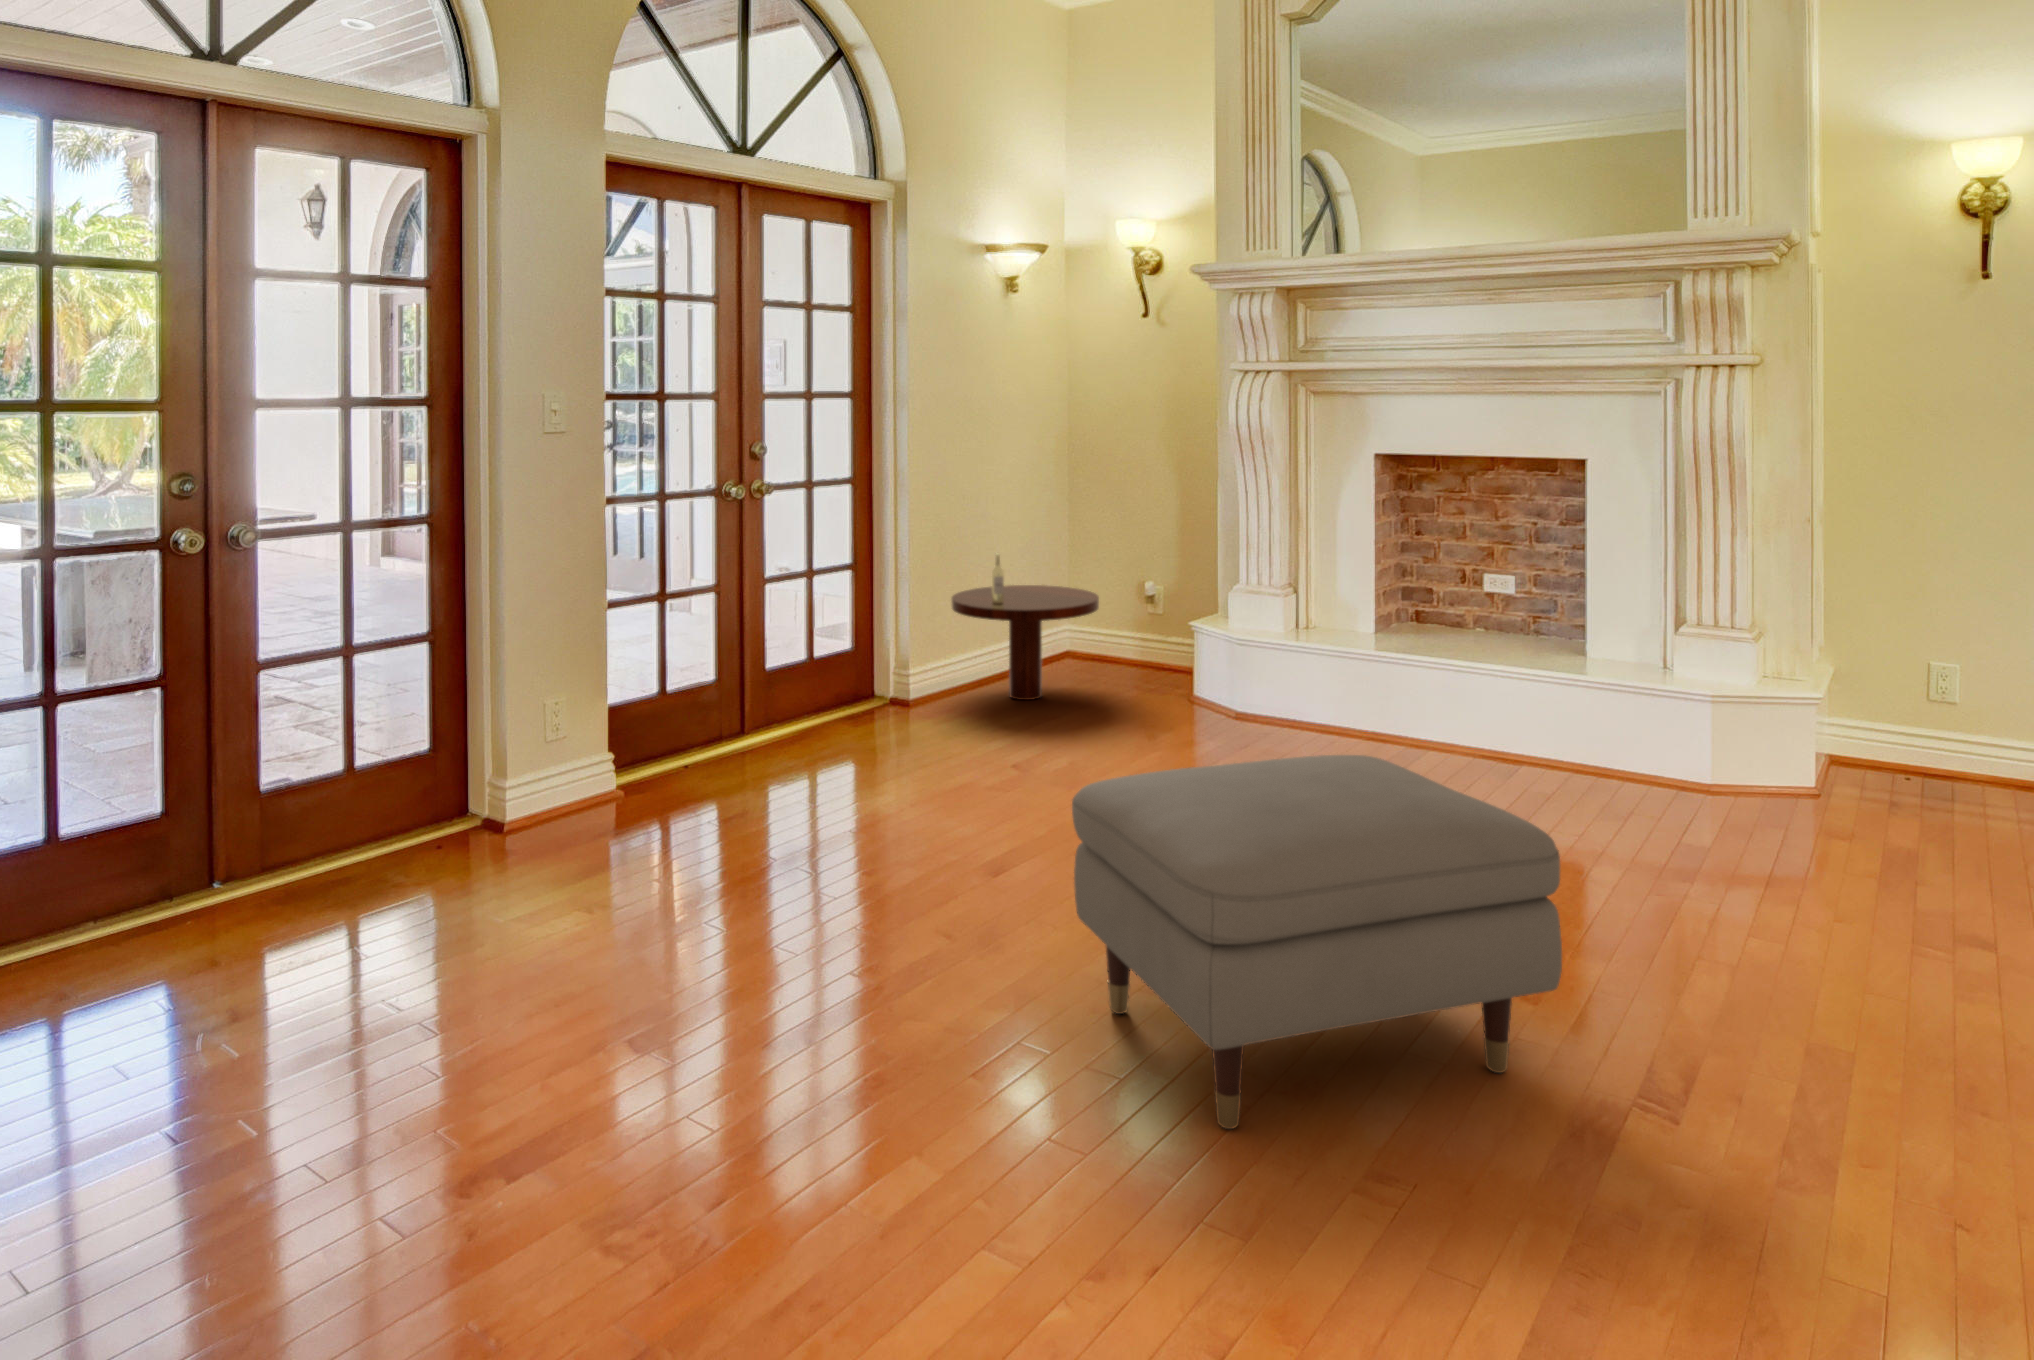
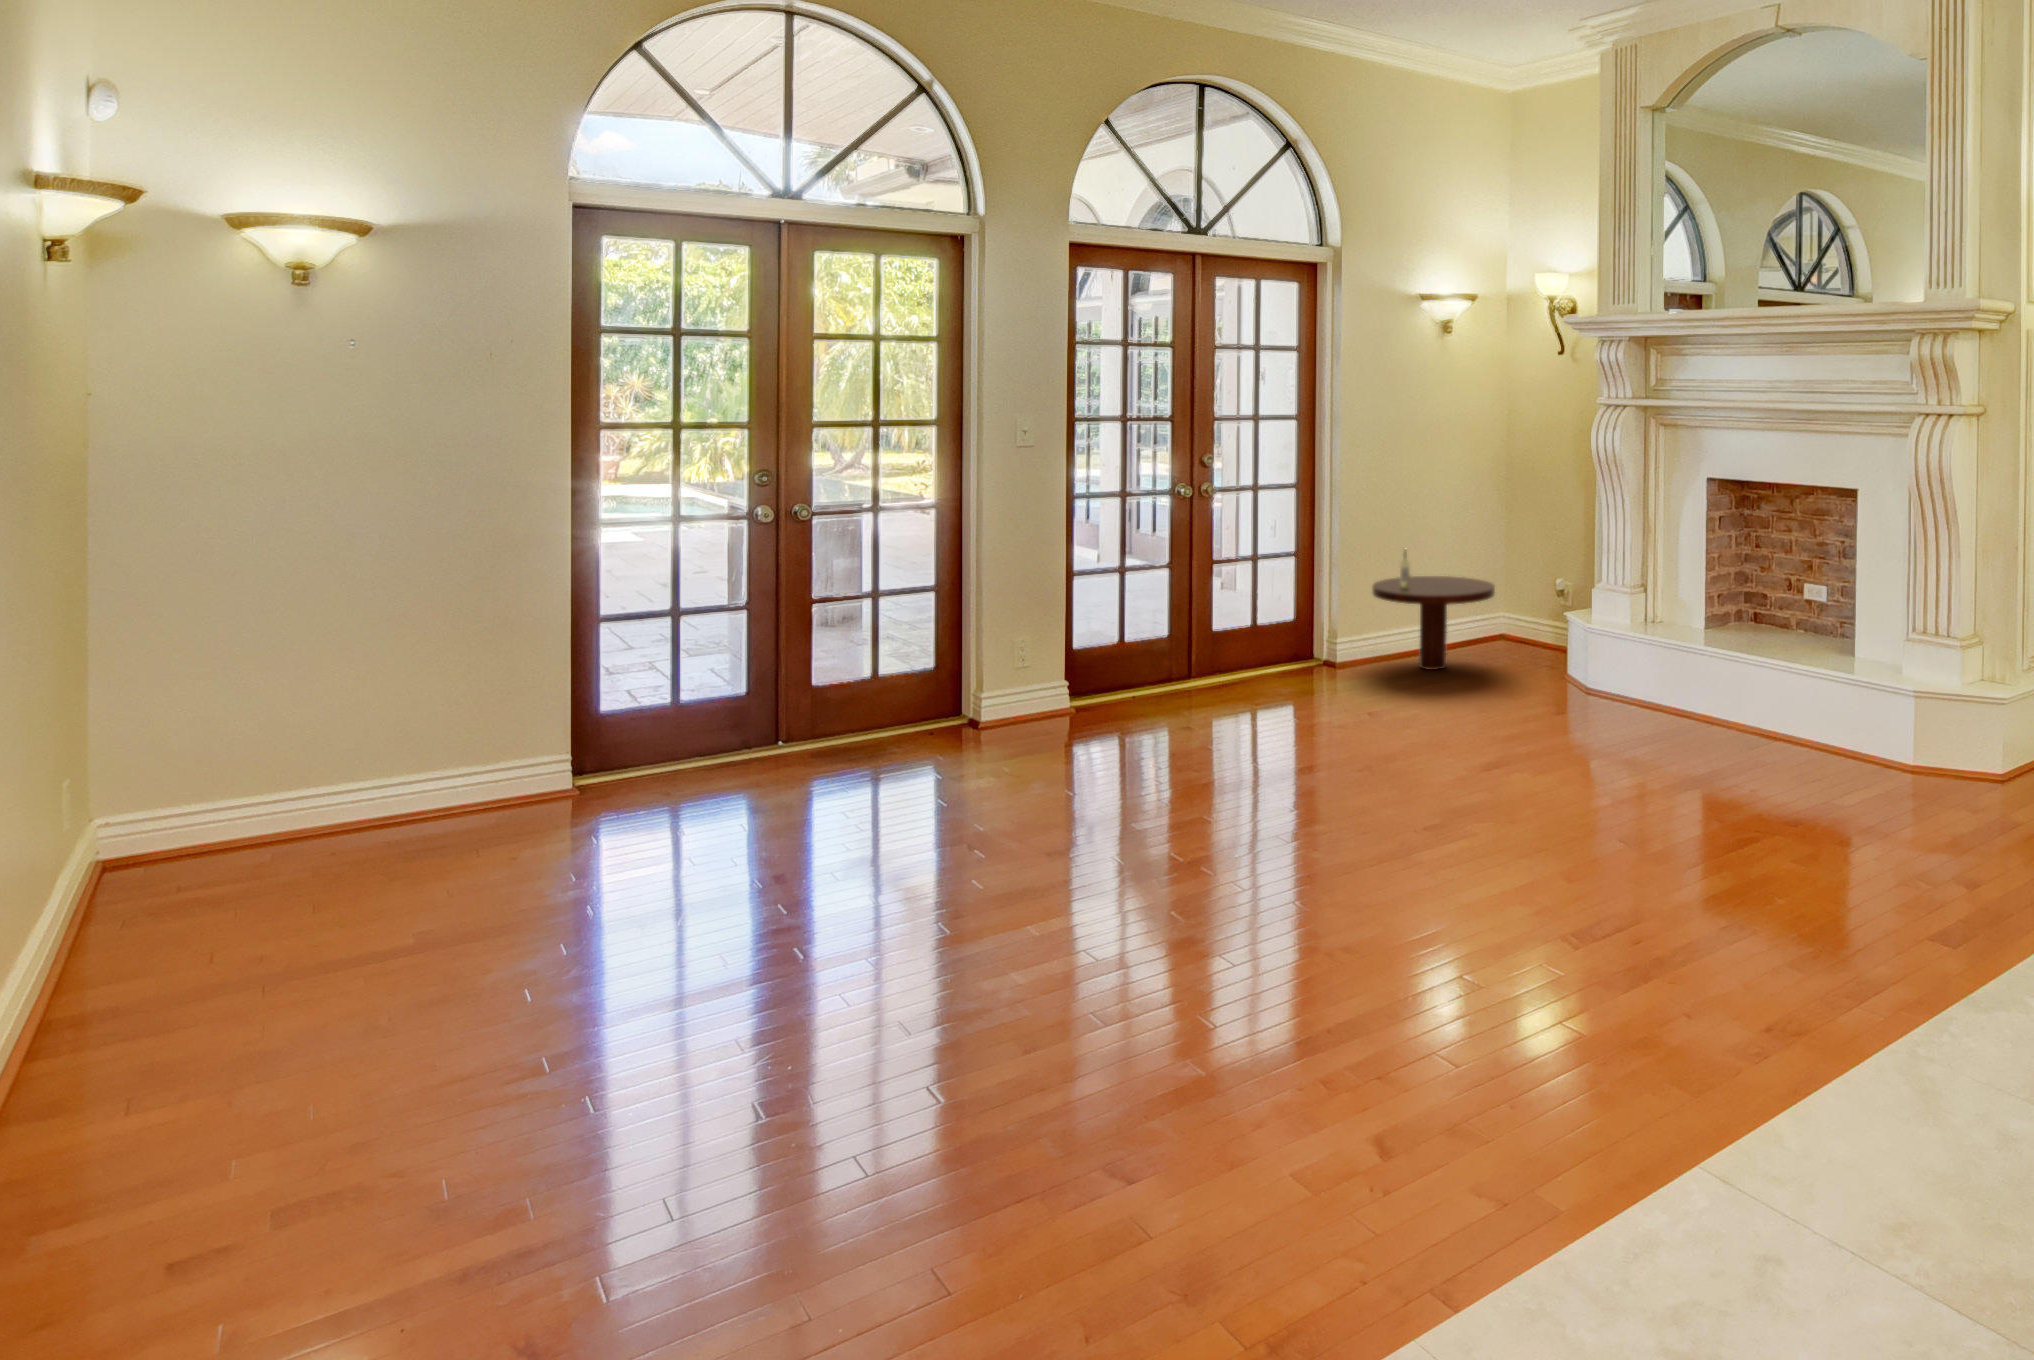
ottoman: present [1072,755,1562,1129] -> none [1269,700,1553,919]

